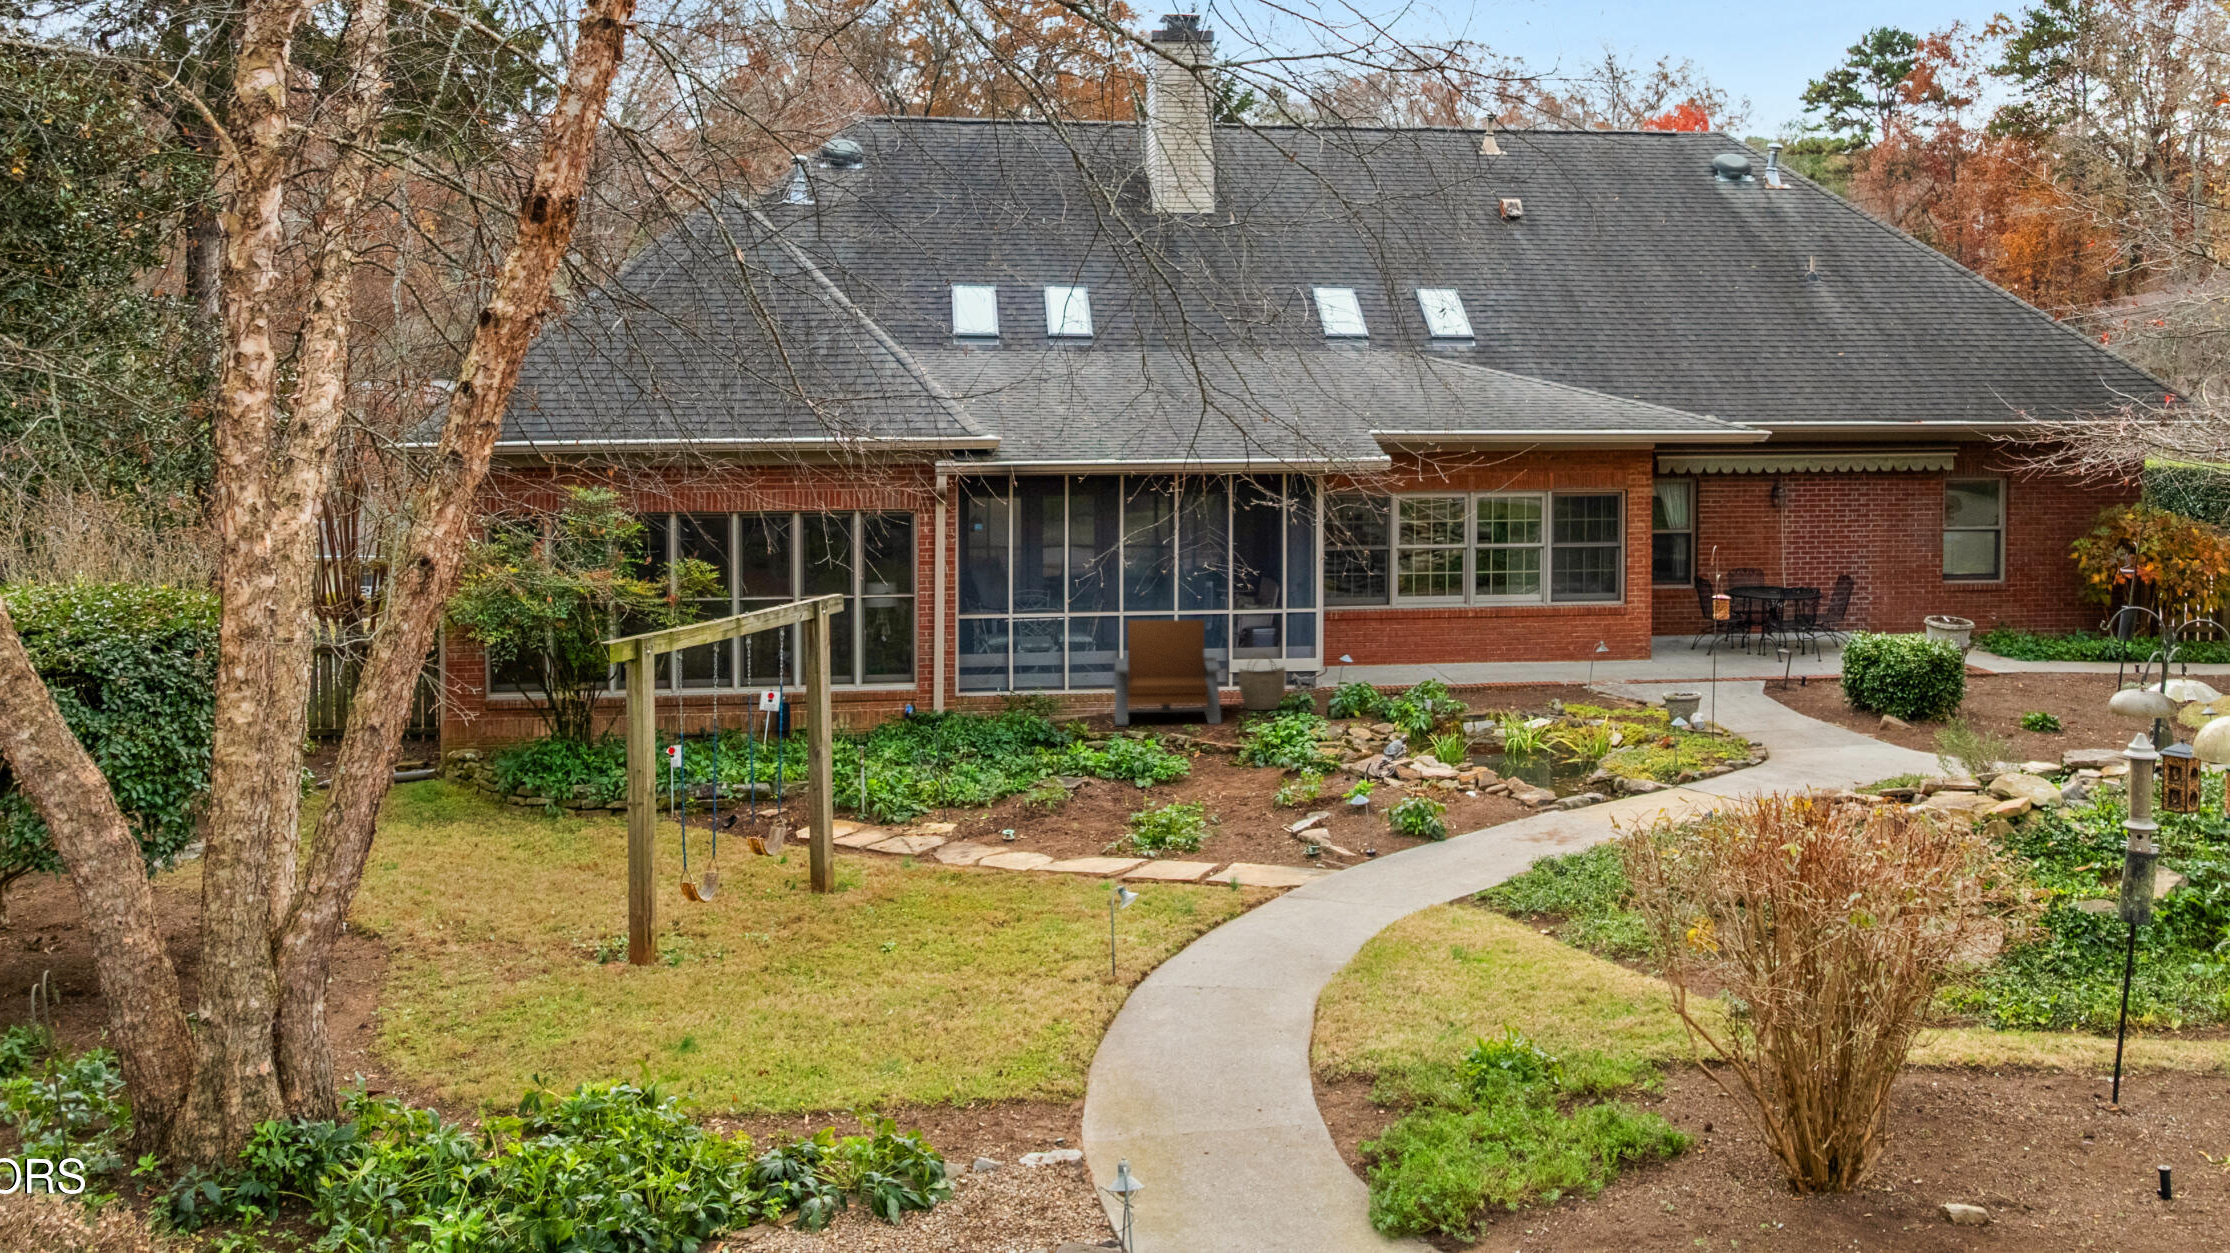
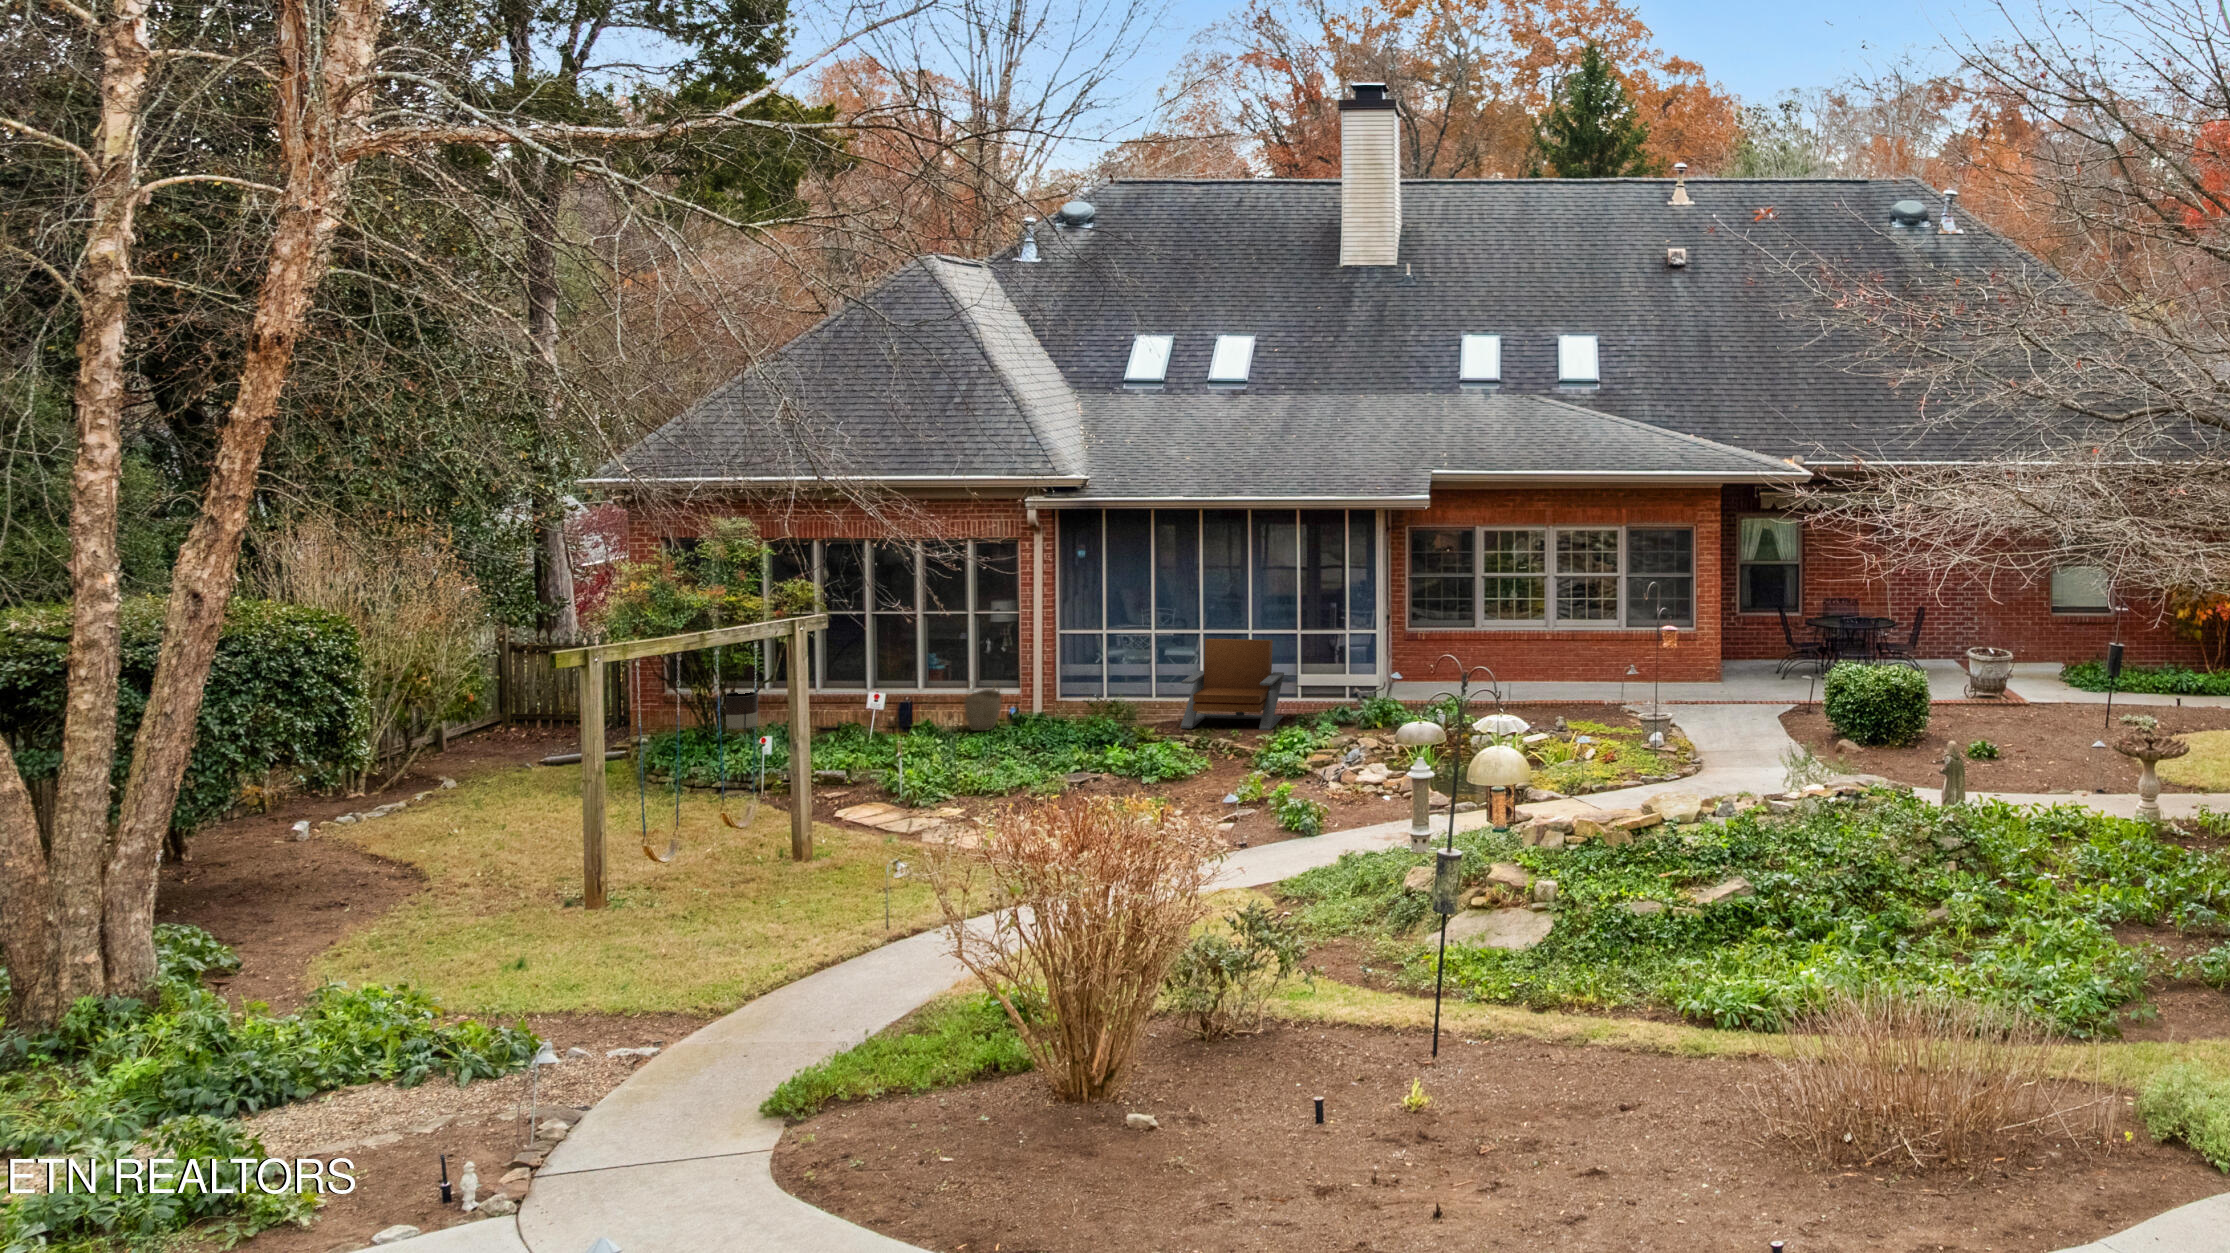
woven basket: present [1238,655,1286,710] -> present [964,685,1001,731]
planter: none [568,699,614,761] -> present [719,692,758,741]

